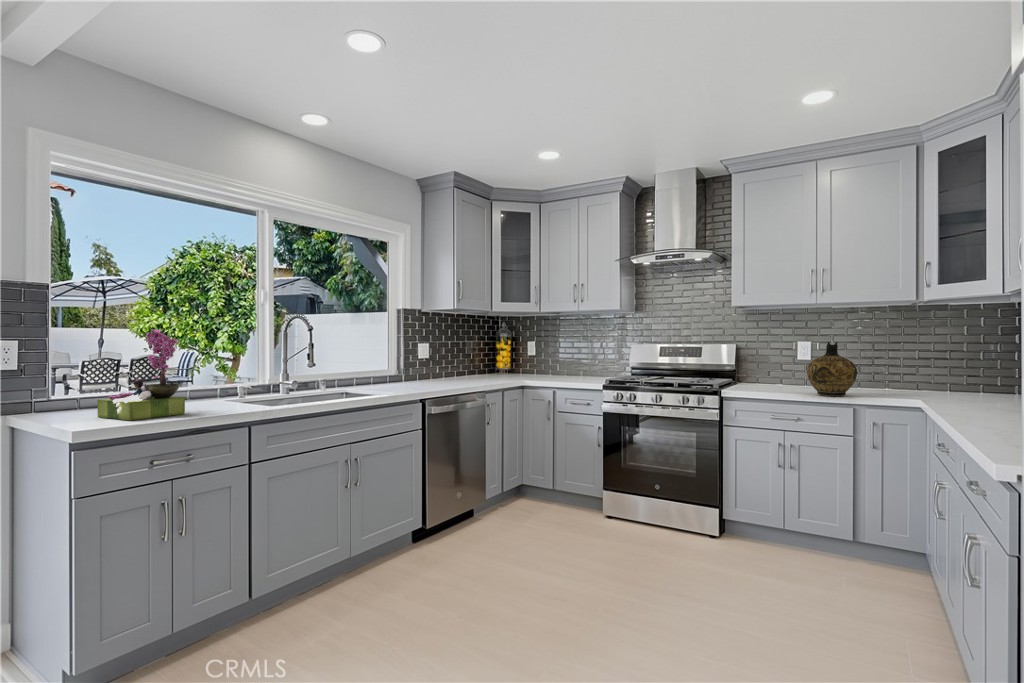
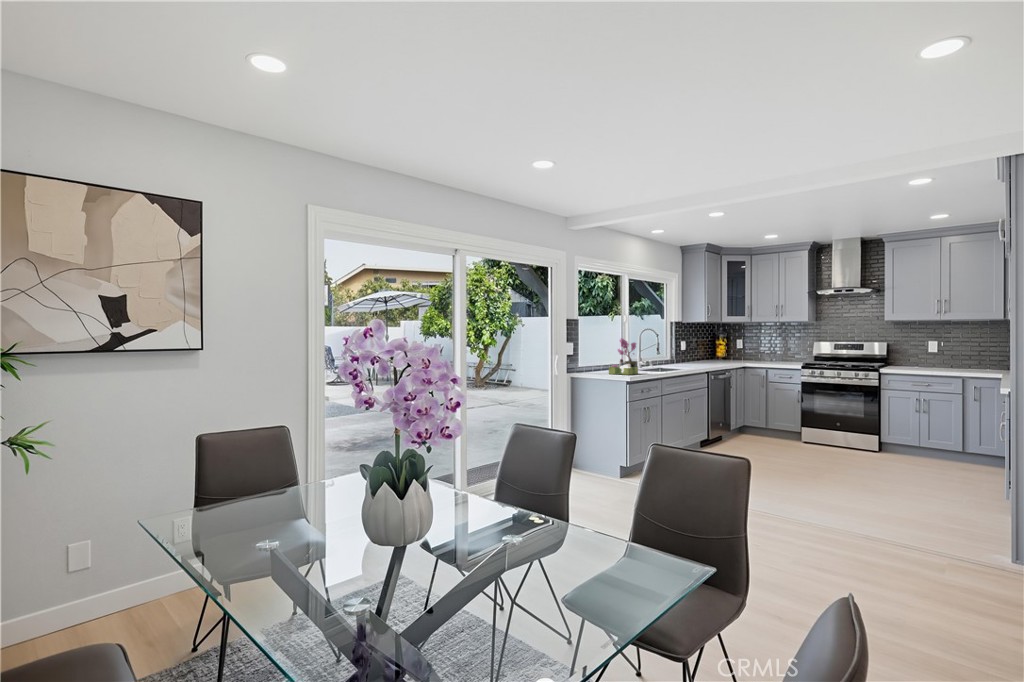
ceramic jug: present [807,342,857,396] -> none [934,342,965,372]

